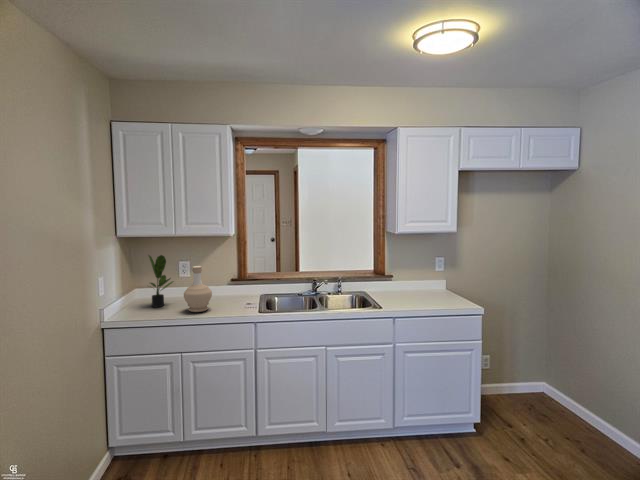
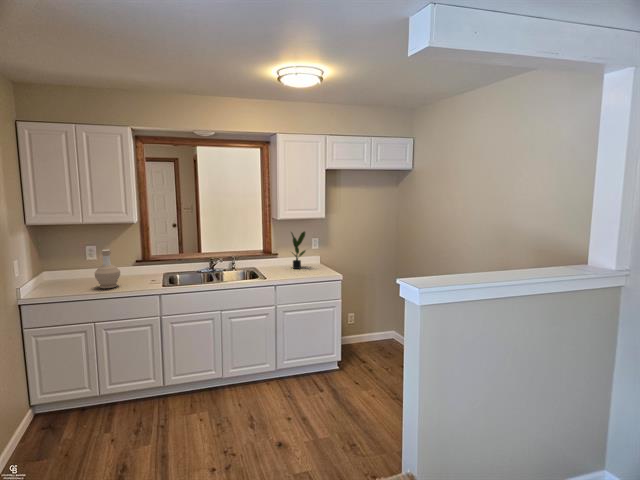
potted plant: present [149,255,173,307] -> present [291,232,305,269]

